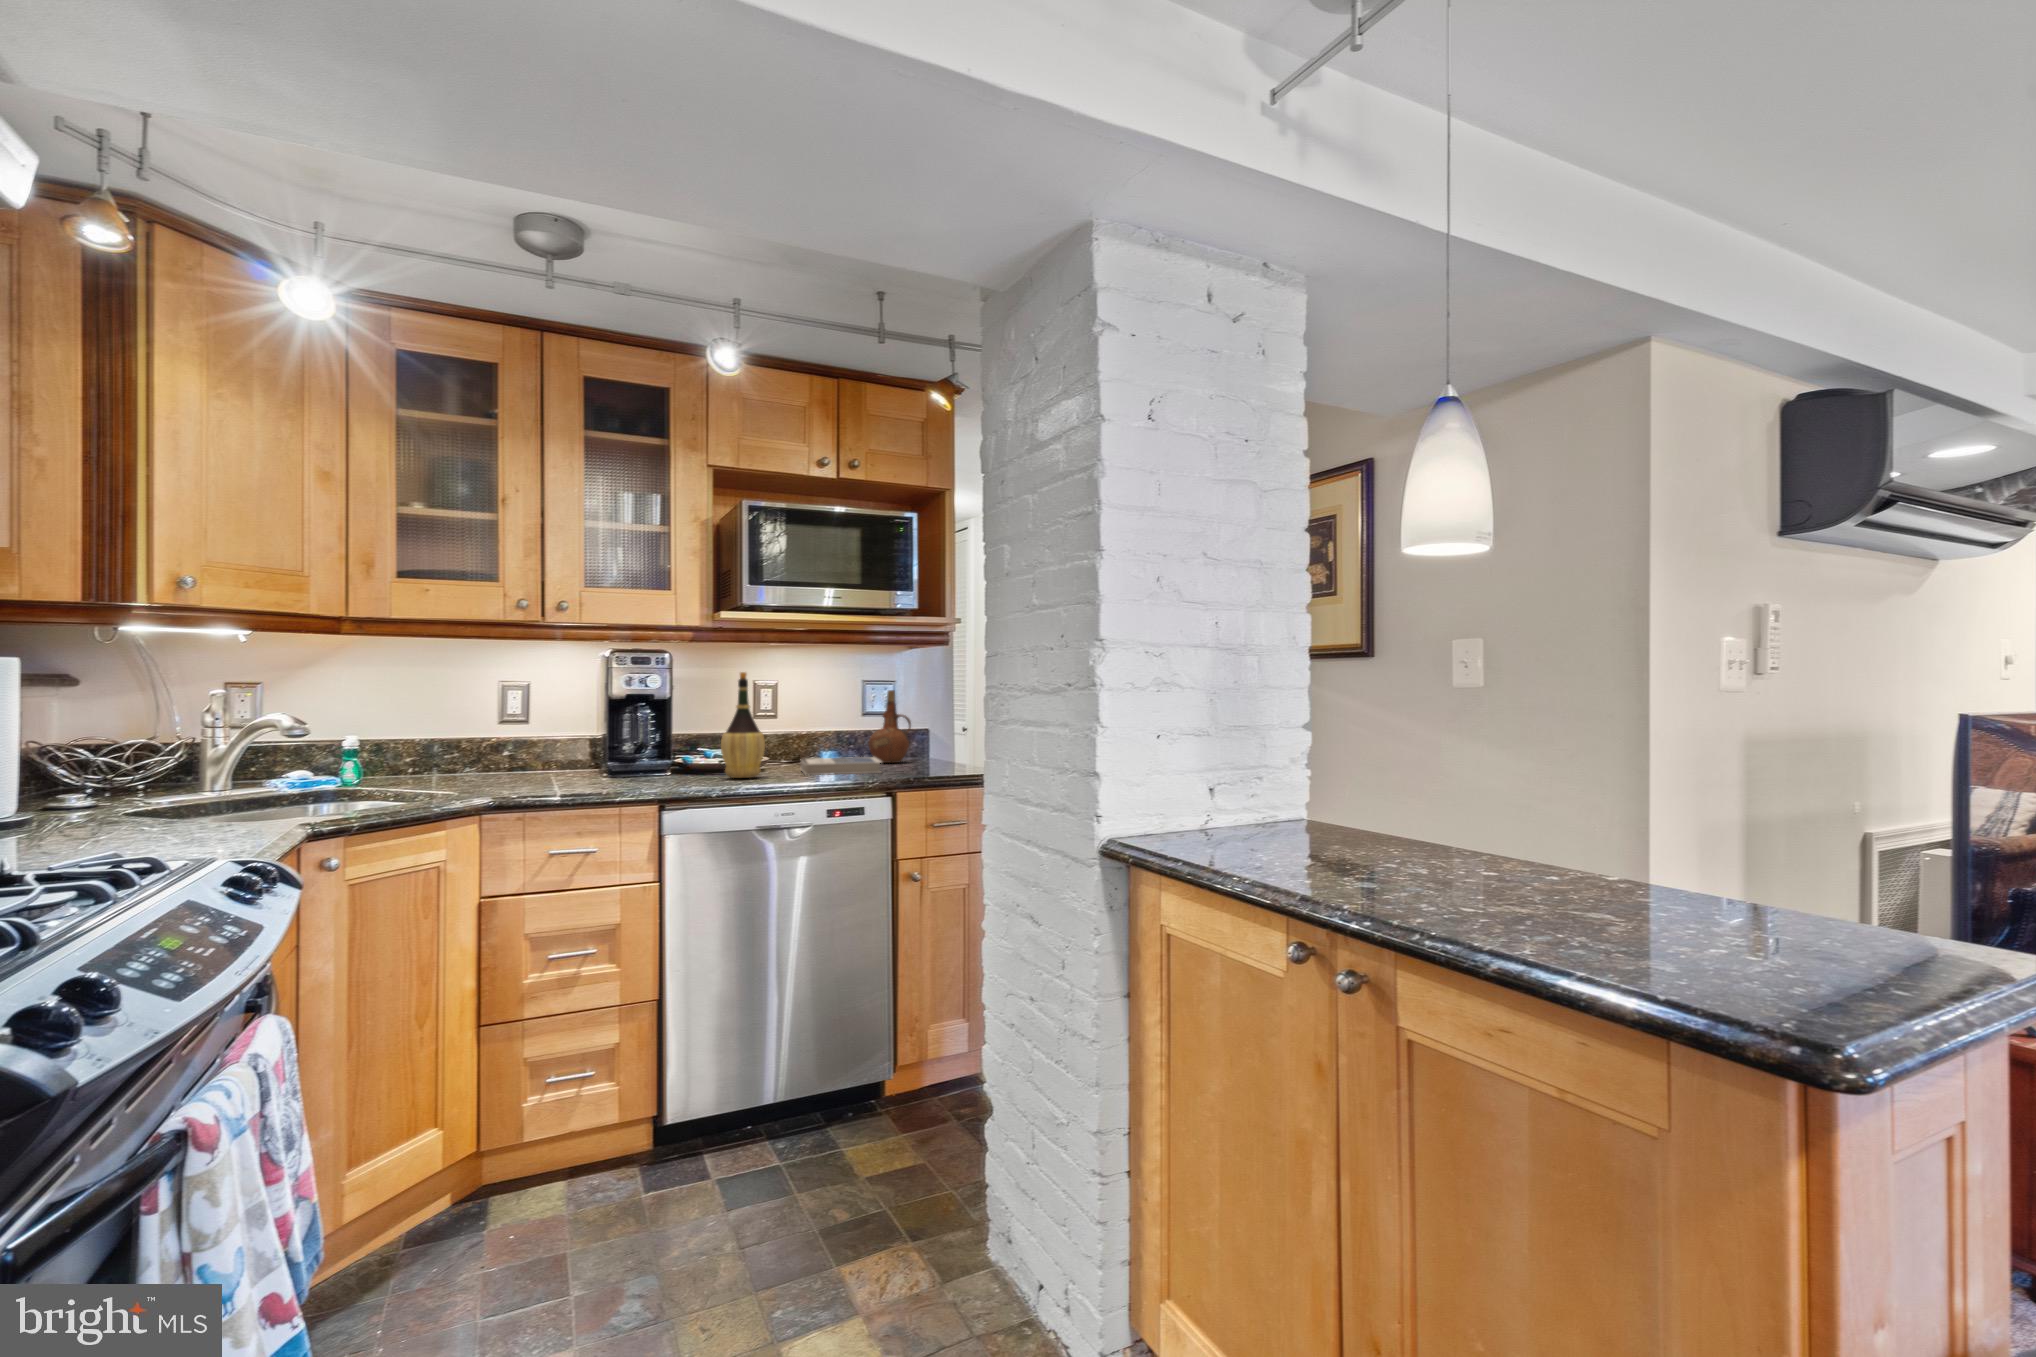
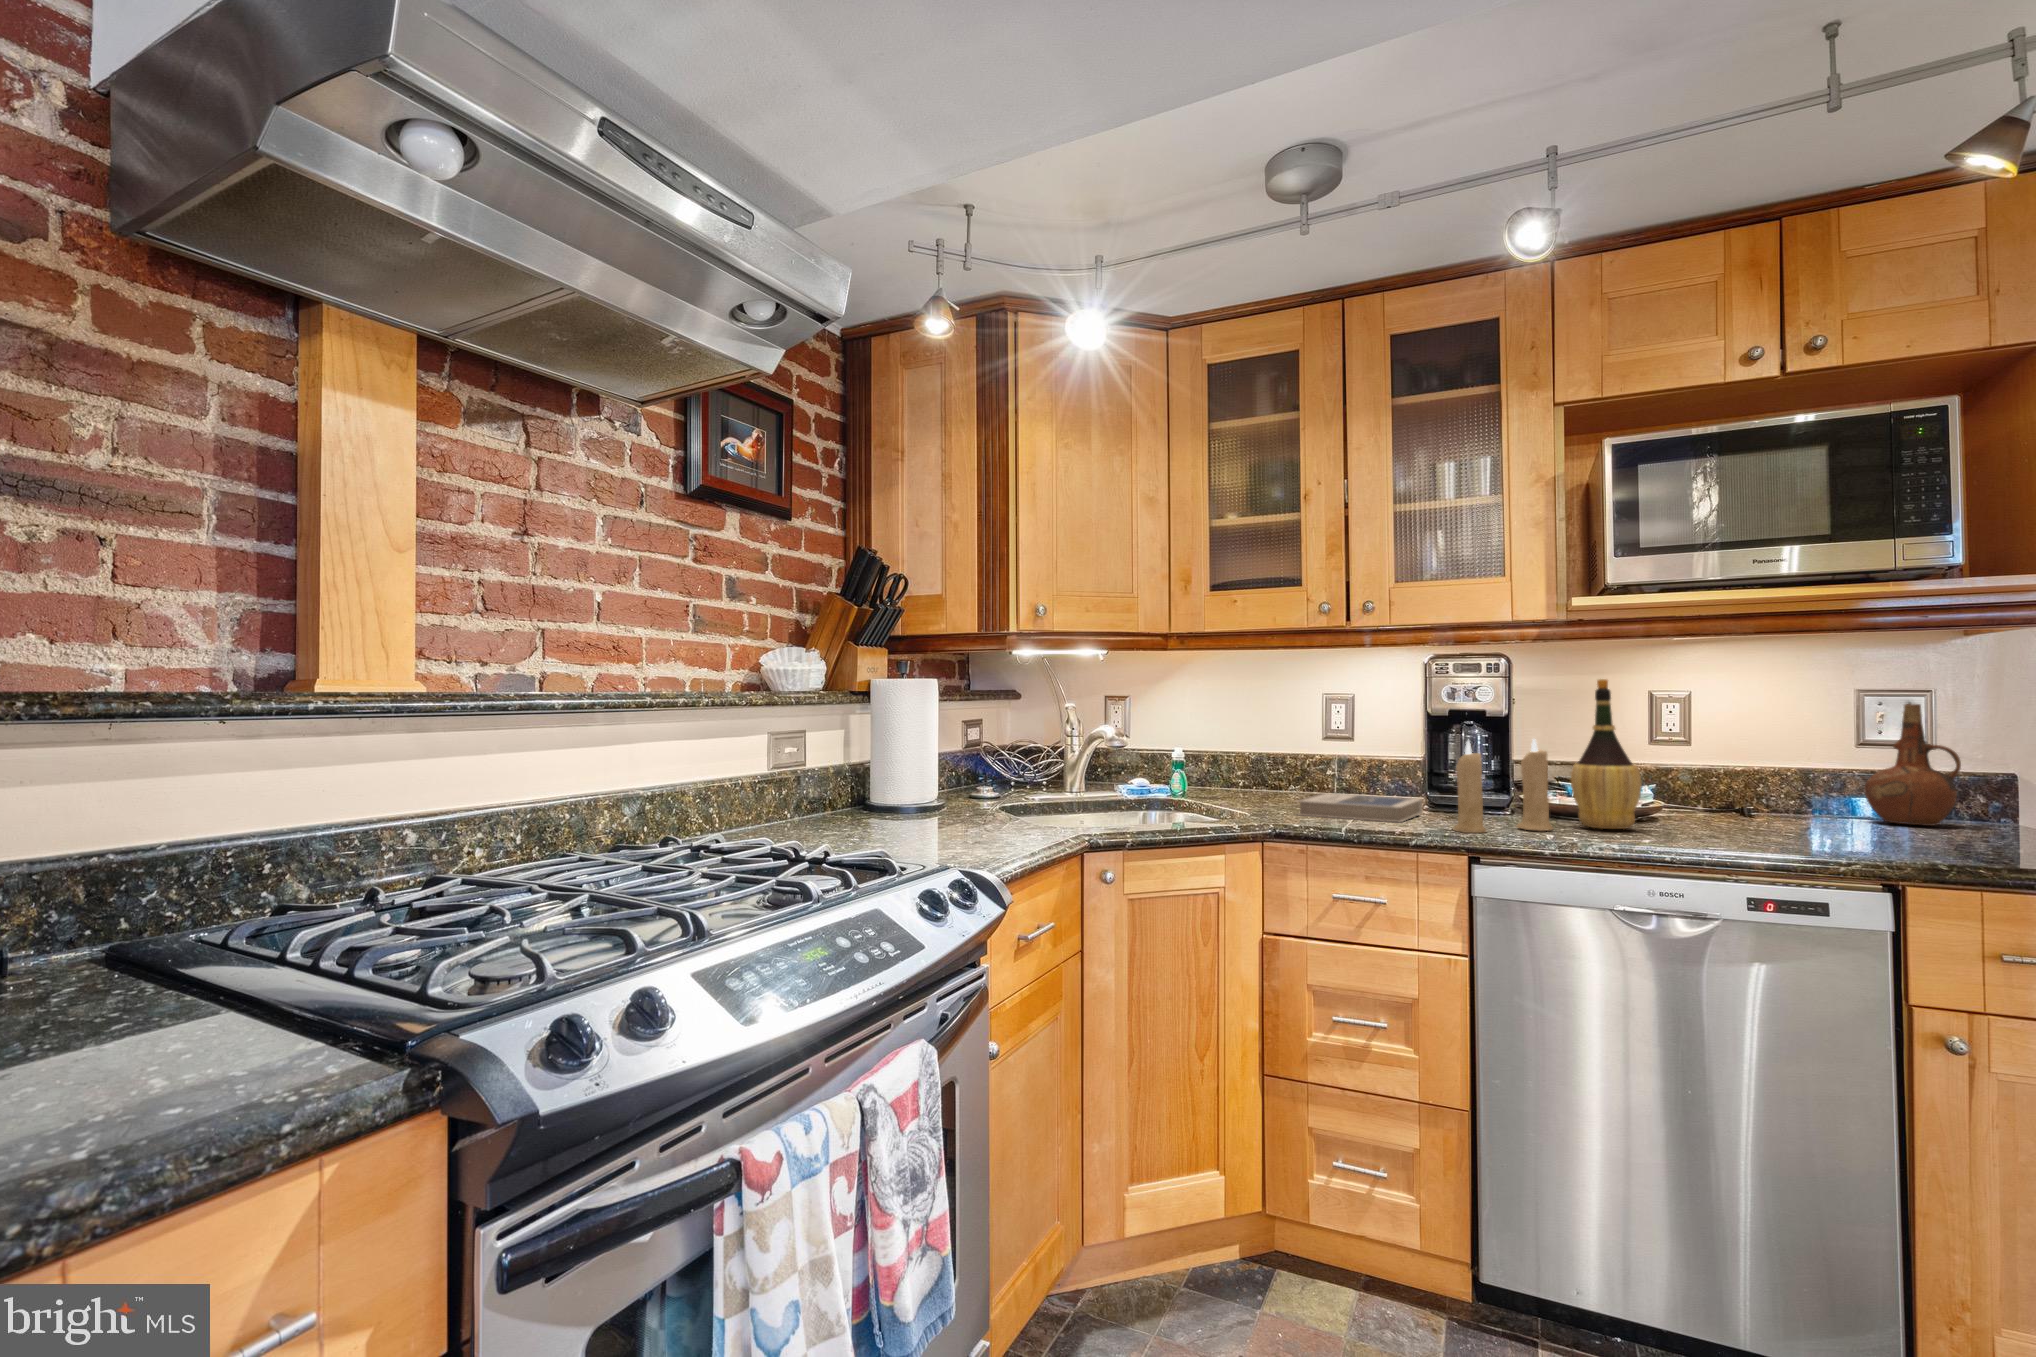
candle: none [646,713,714,788] -> present [1453,739,1553,833]
hardback book: present [801,757,882,775] -> present [1298,793,1422,823]

